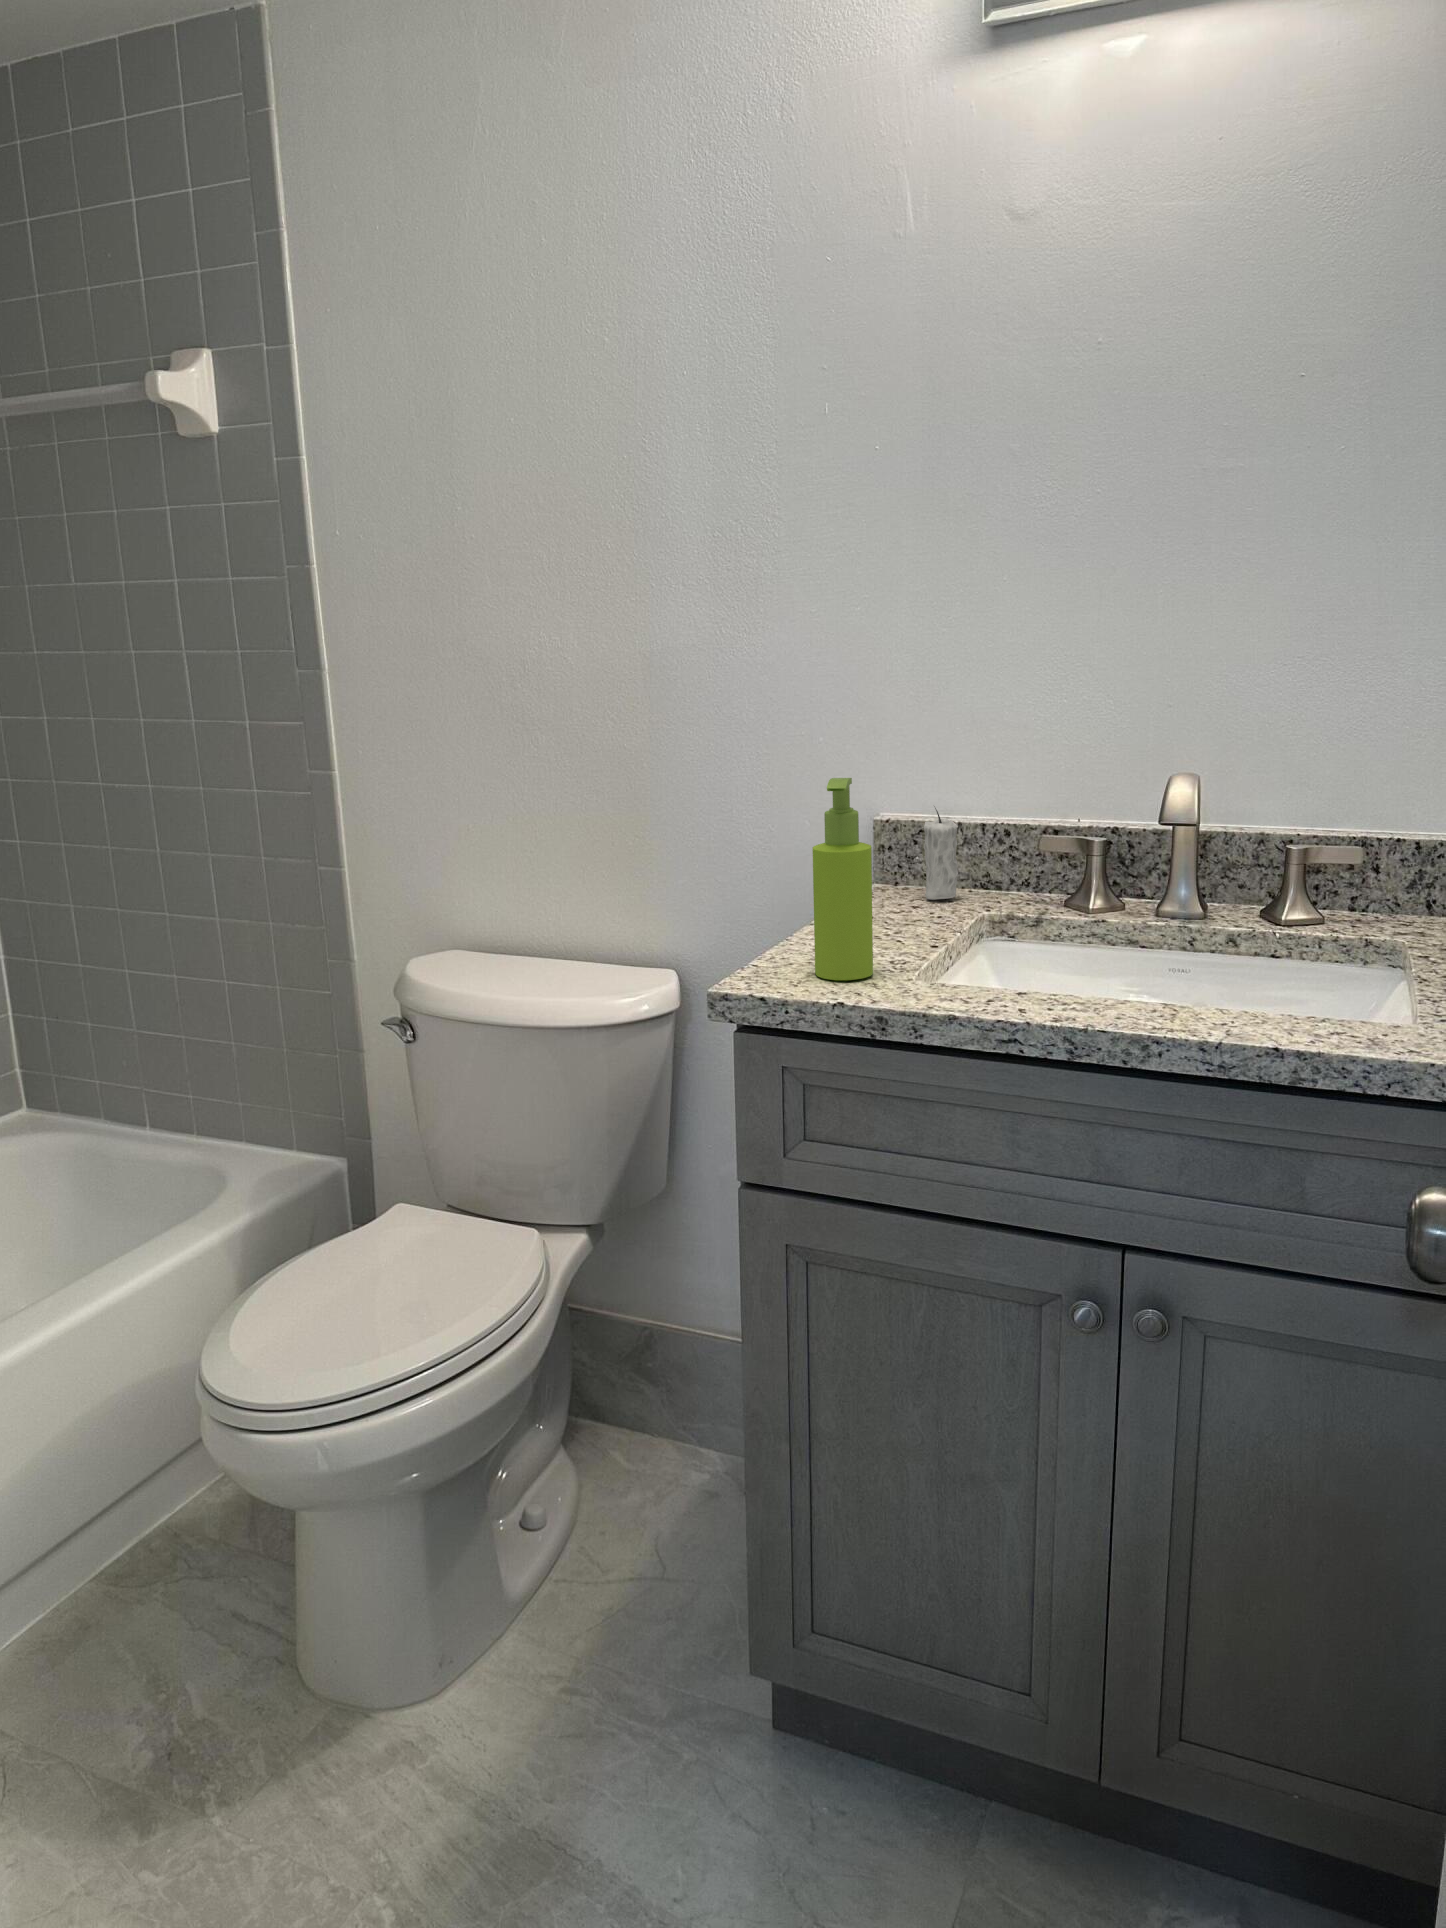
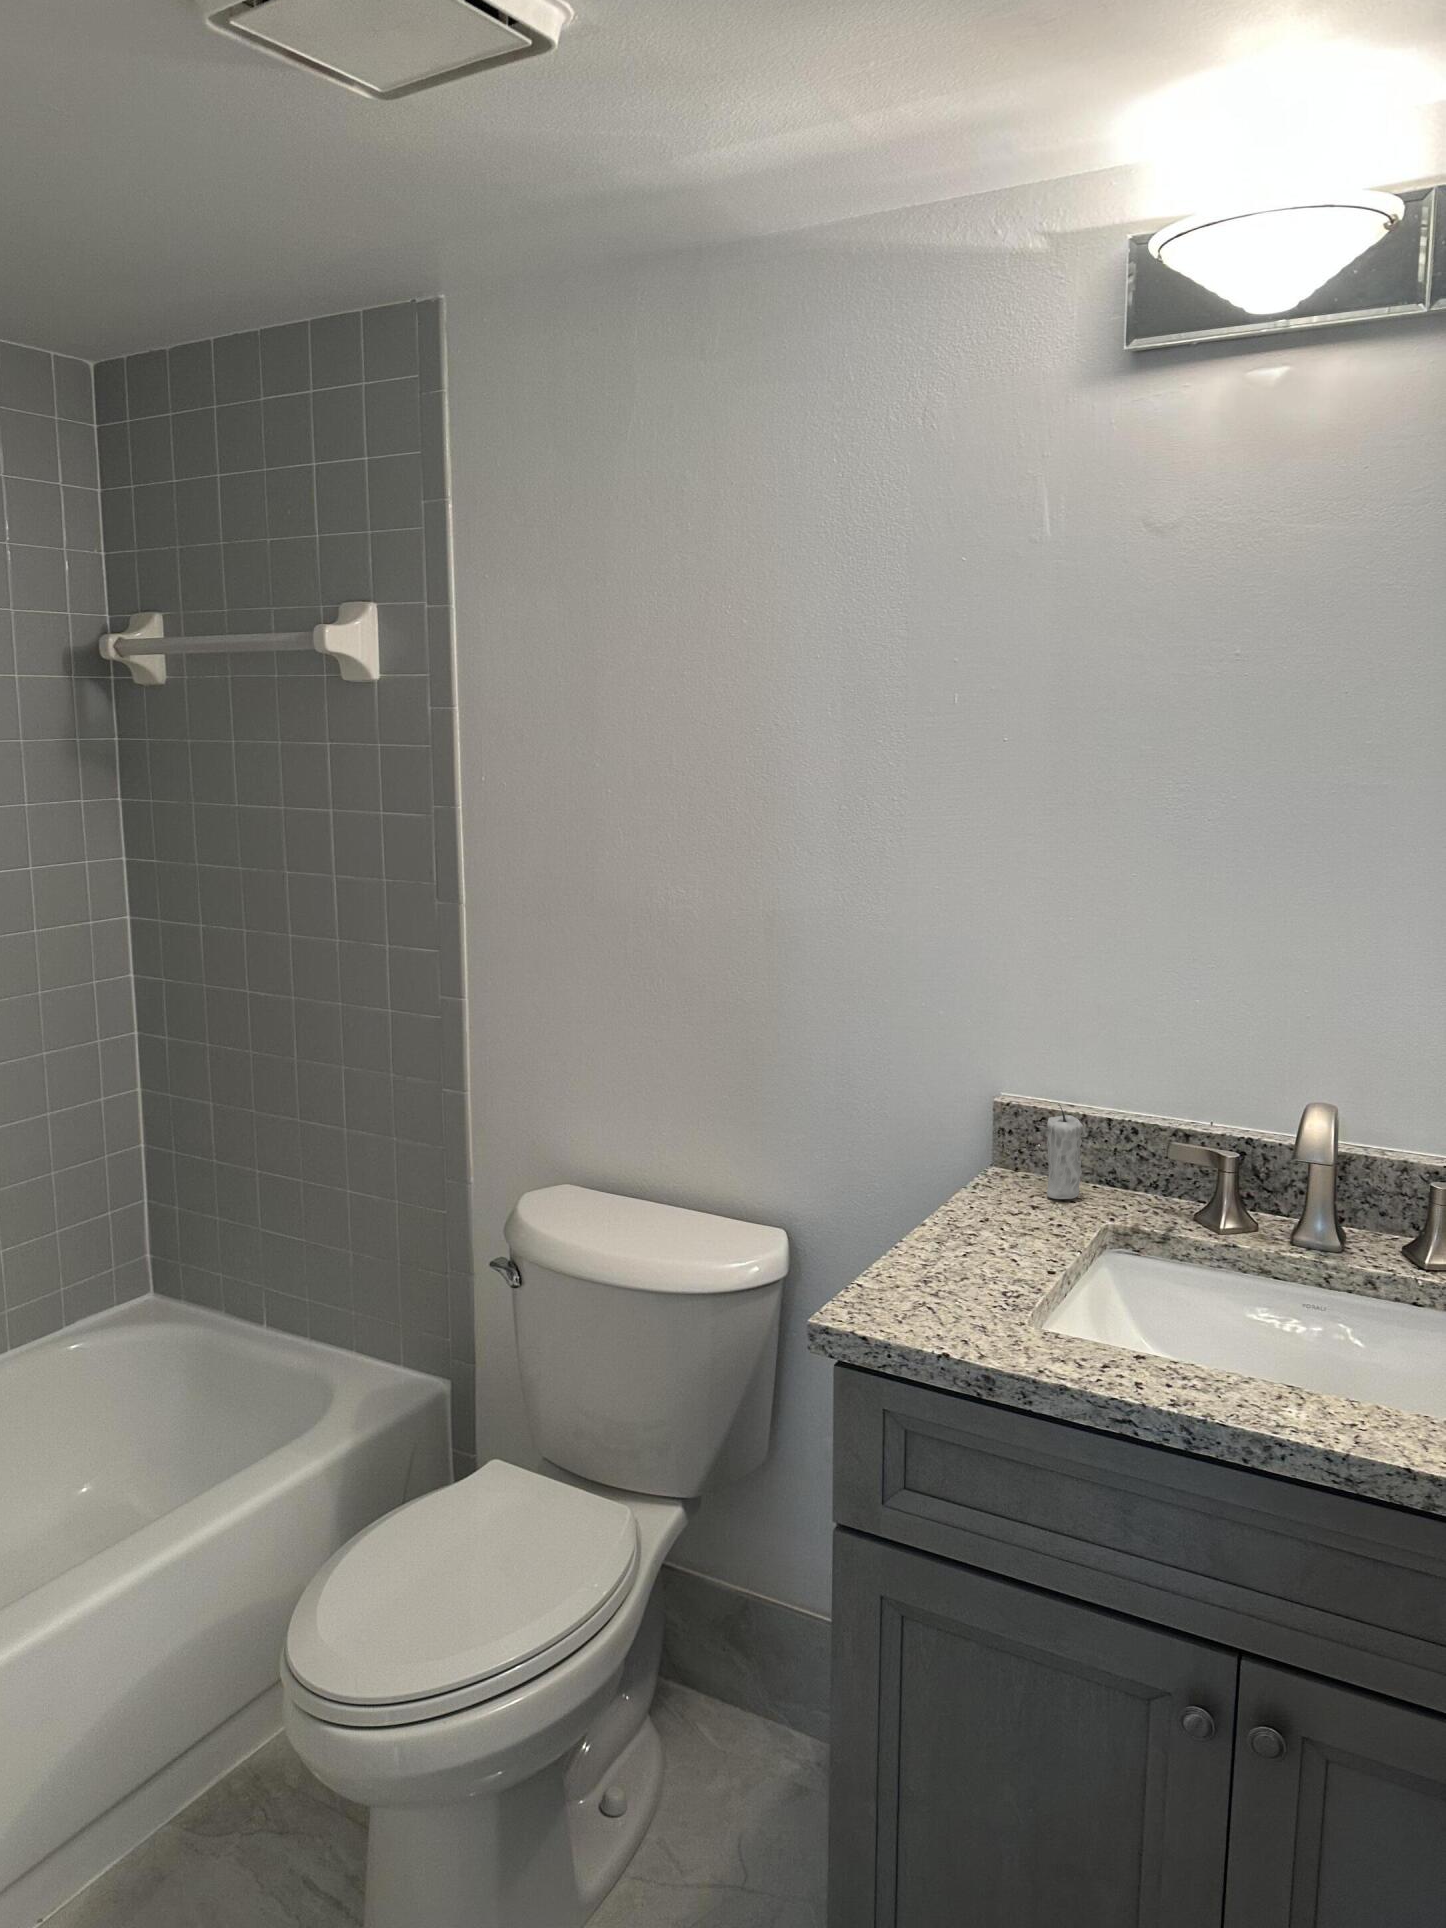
soap dispenser: present [813,778,873,980] -> none [924,1112,986,1322]

